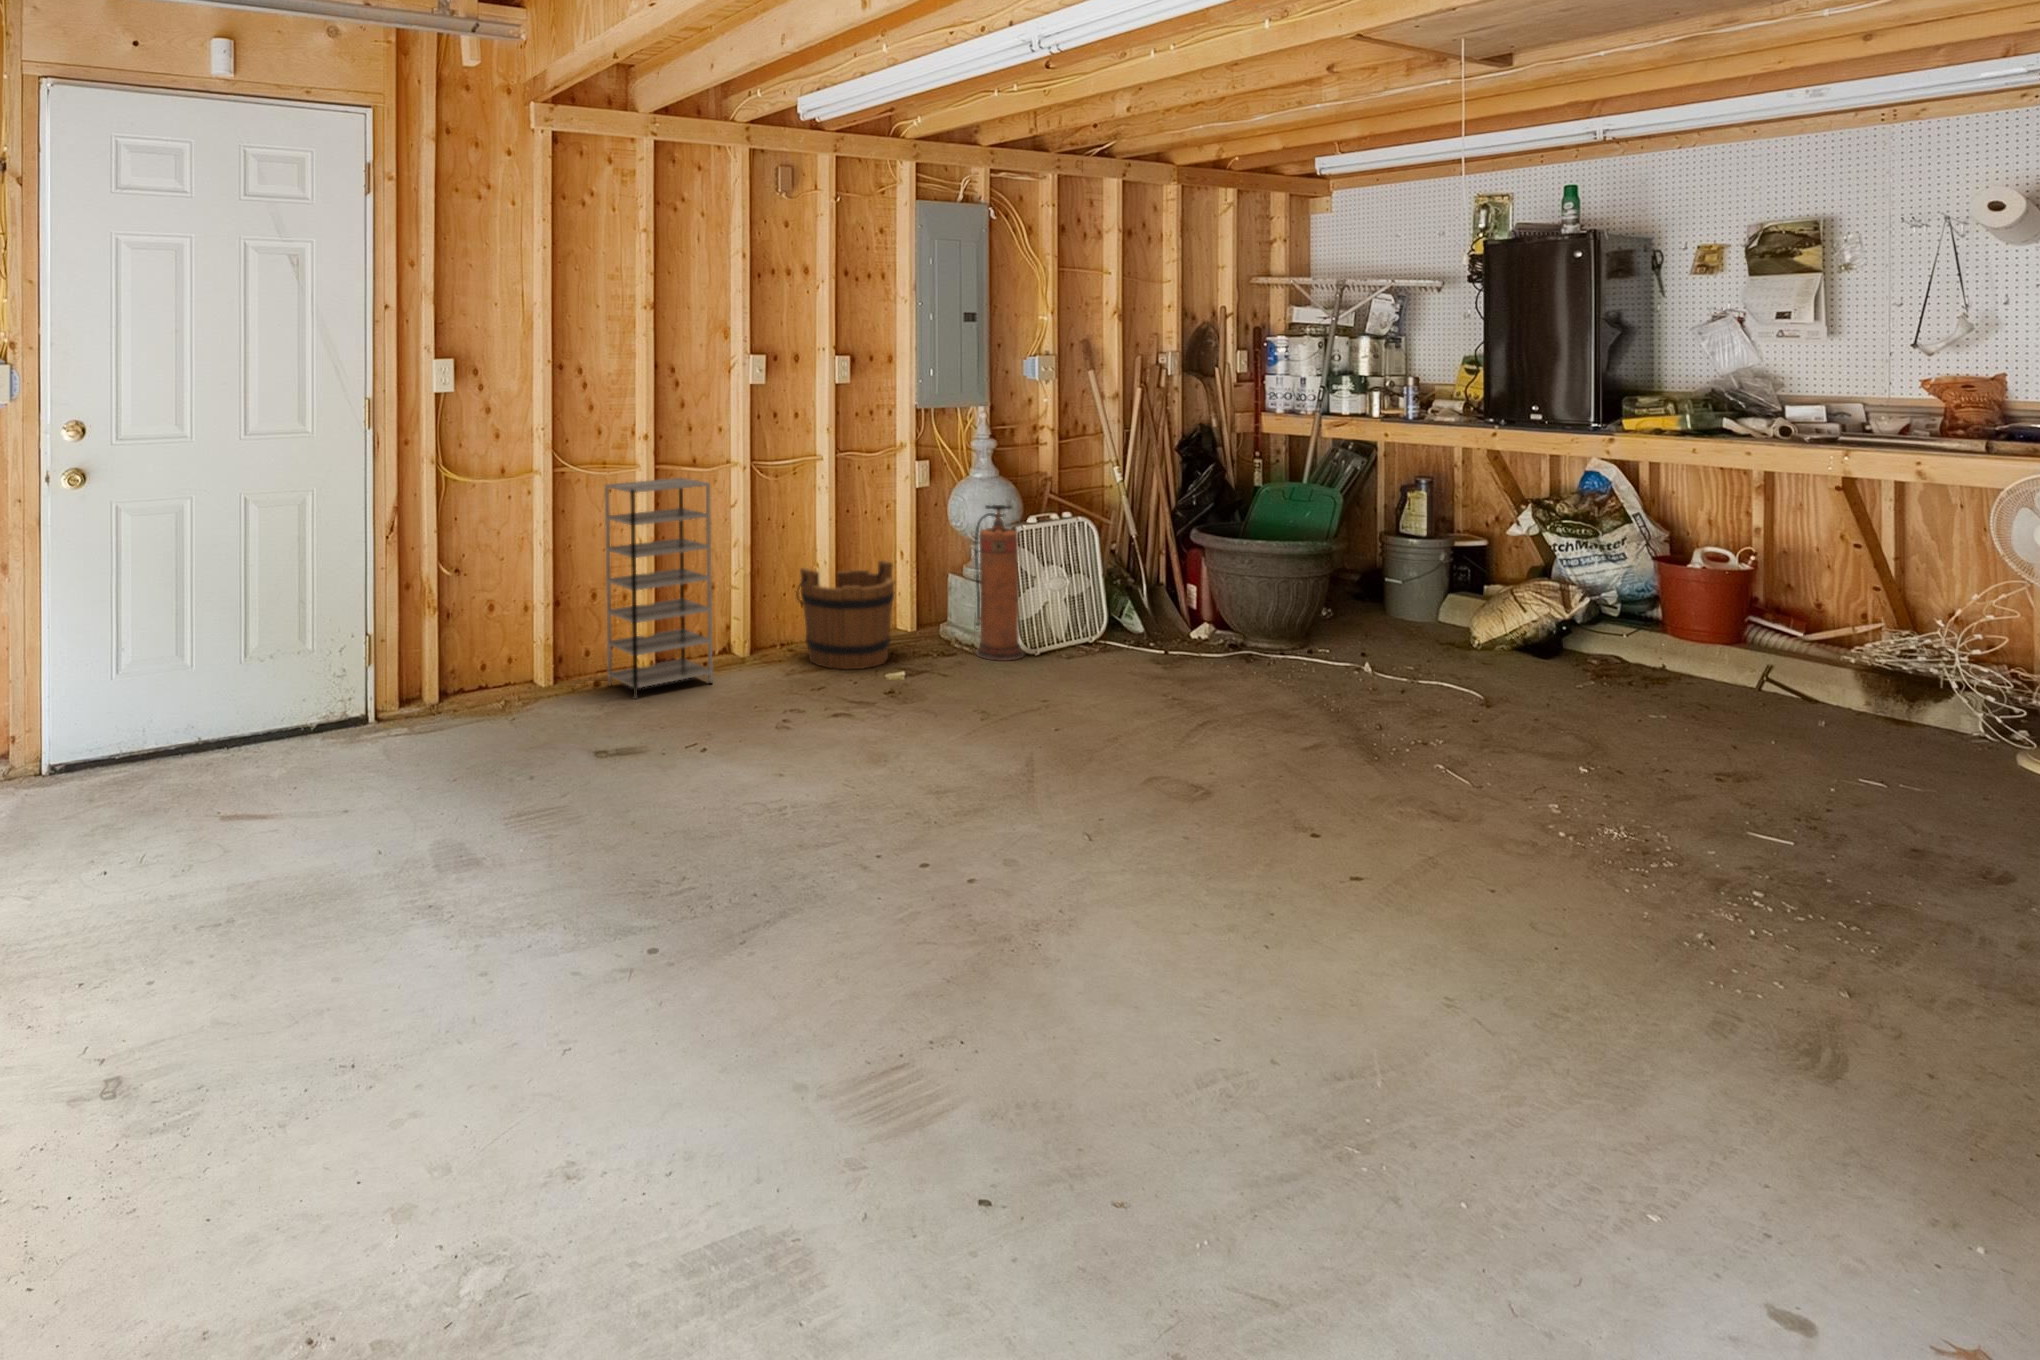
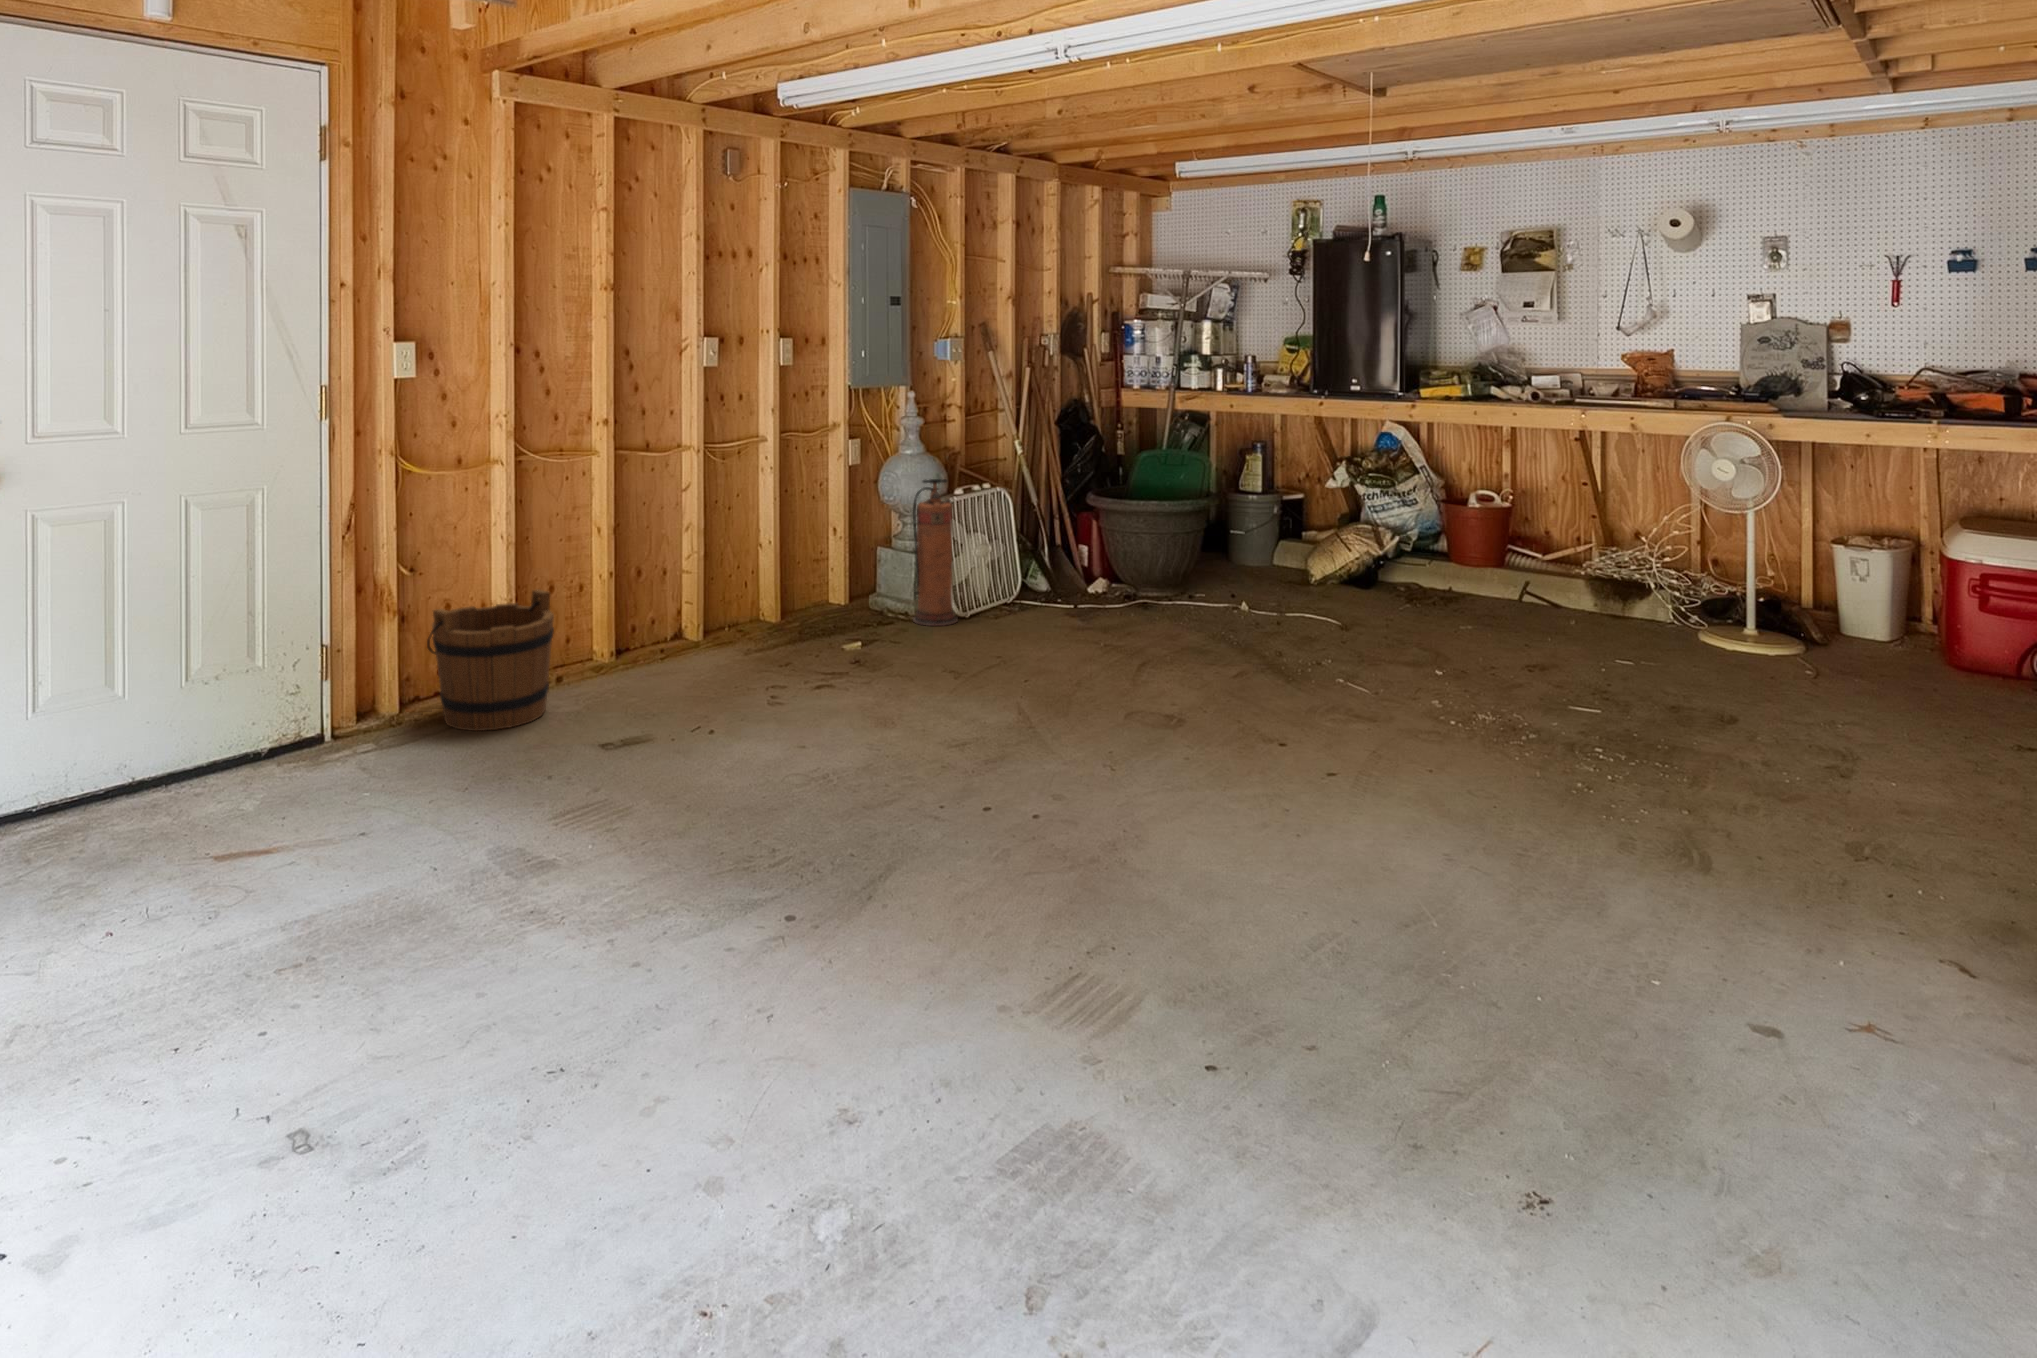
shelving unit: present [605,478,713,699] -> none [567,463,680,692]
bucket: present [796,560,894,669] -> present [427,589,554,731]

